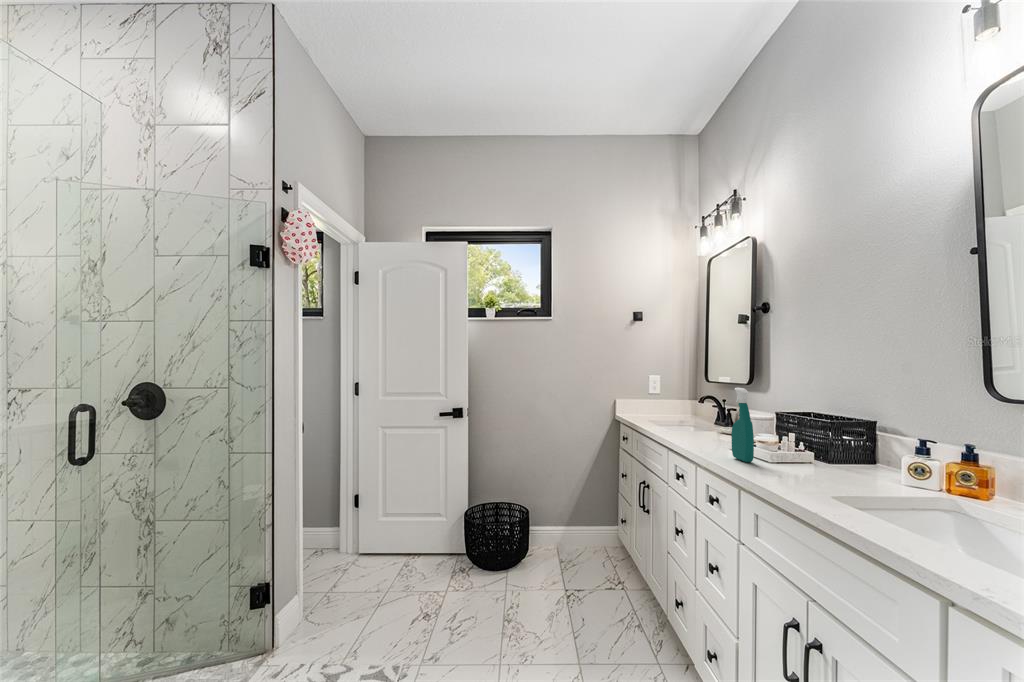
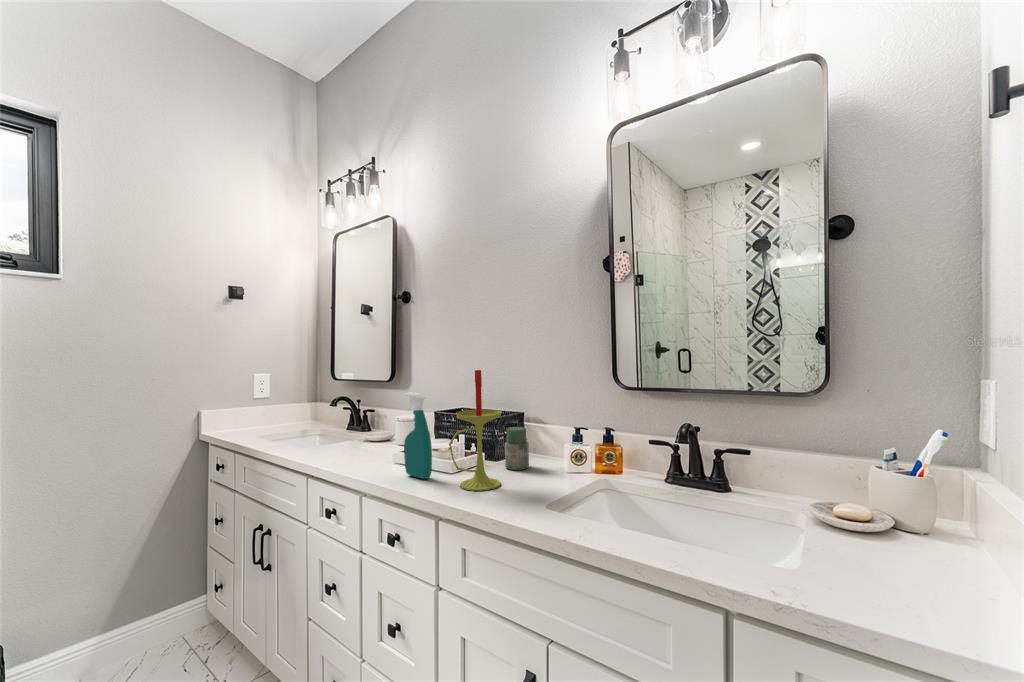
candle: none [760,367,818,479] -> present [449,370,502,491]
jar: none [835,431,864,474] -> present [505,427,529,470]

